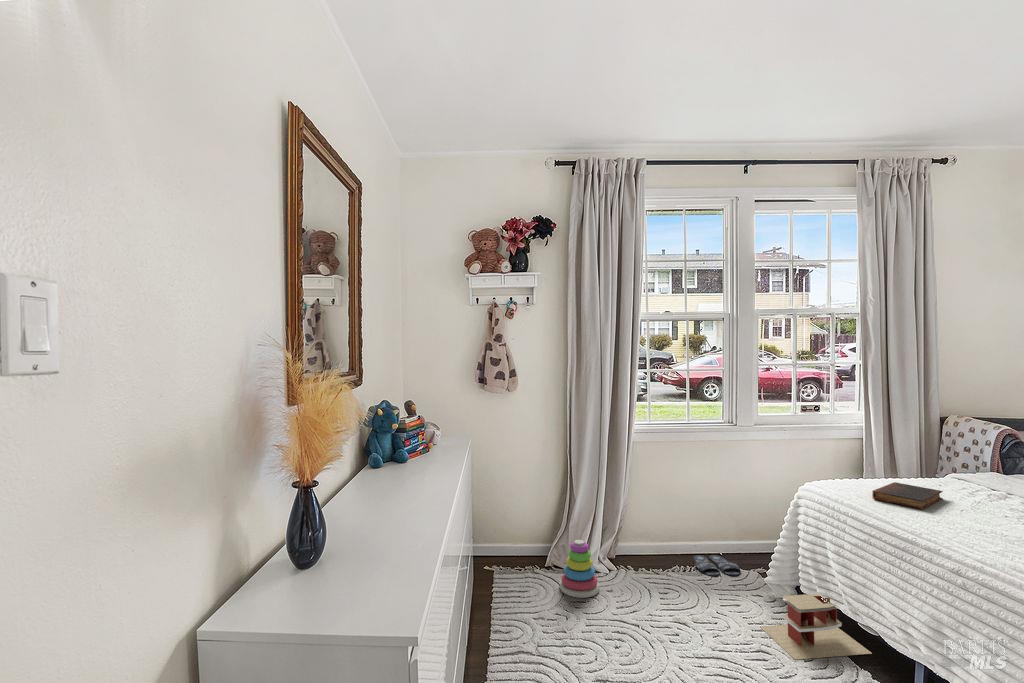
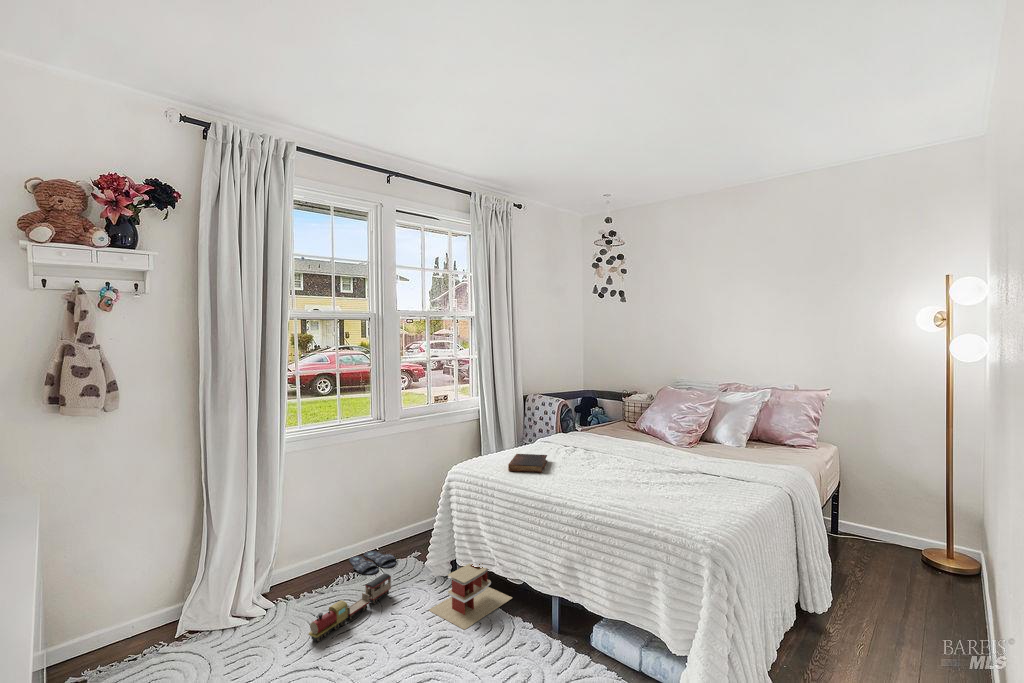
stacking toy: present [560,540,599,598] -> none [200,586,255,661]
toy train: none [639,576,725,612] -> present [308,574,391,641]

